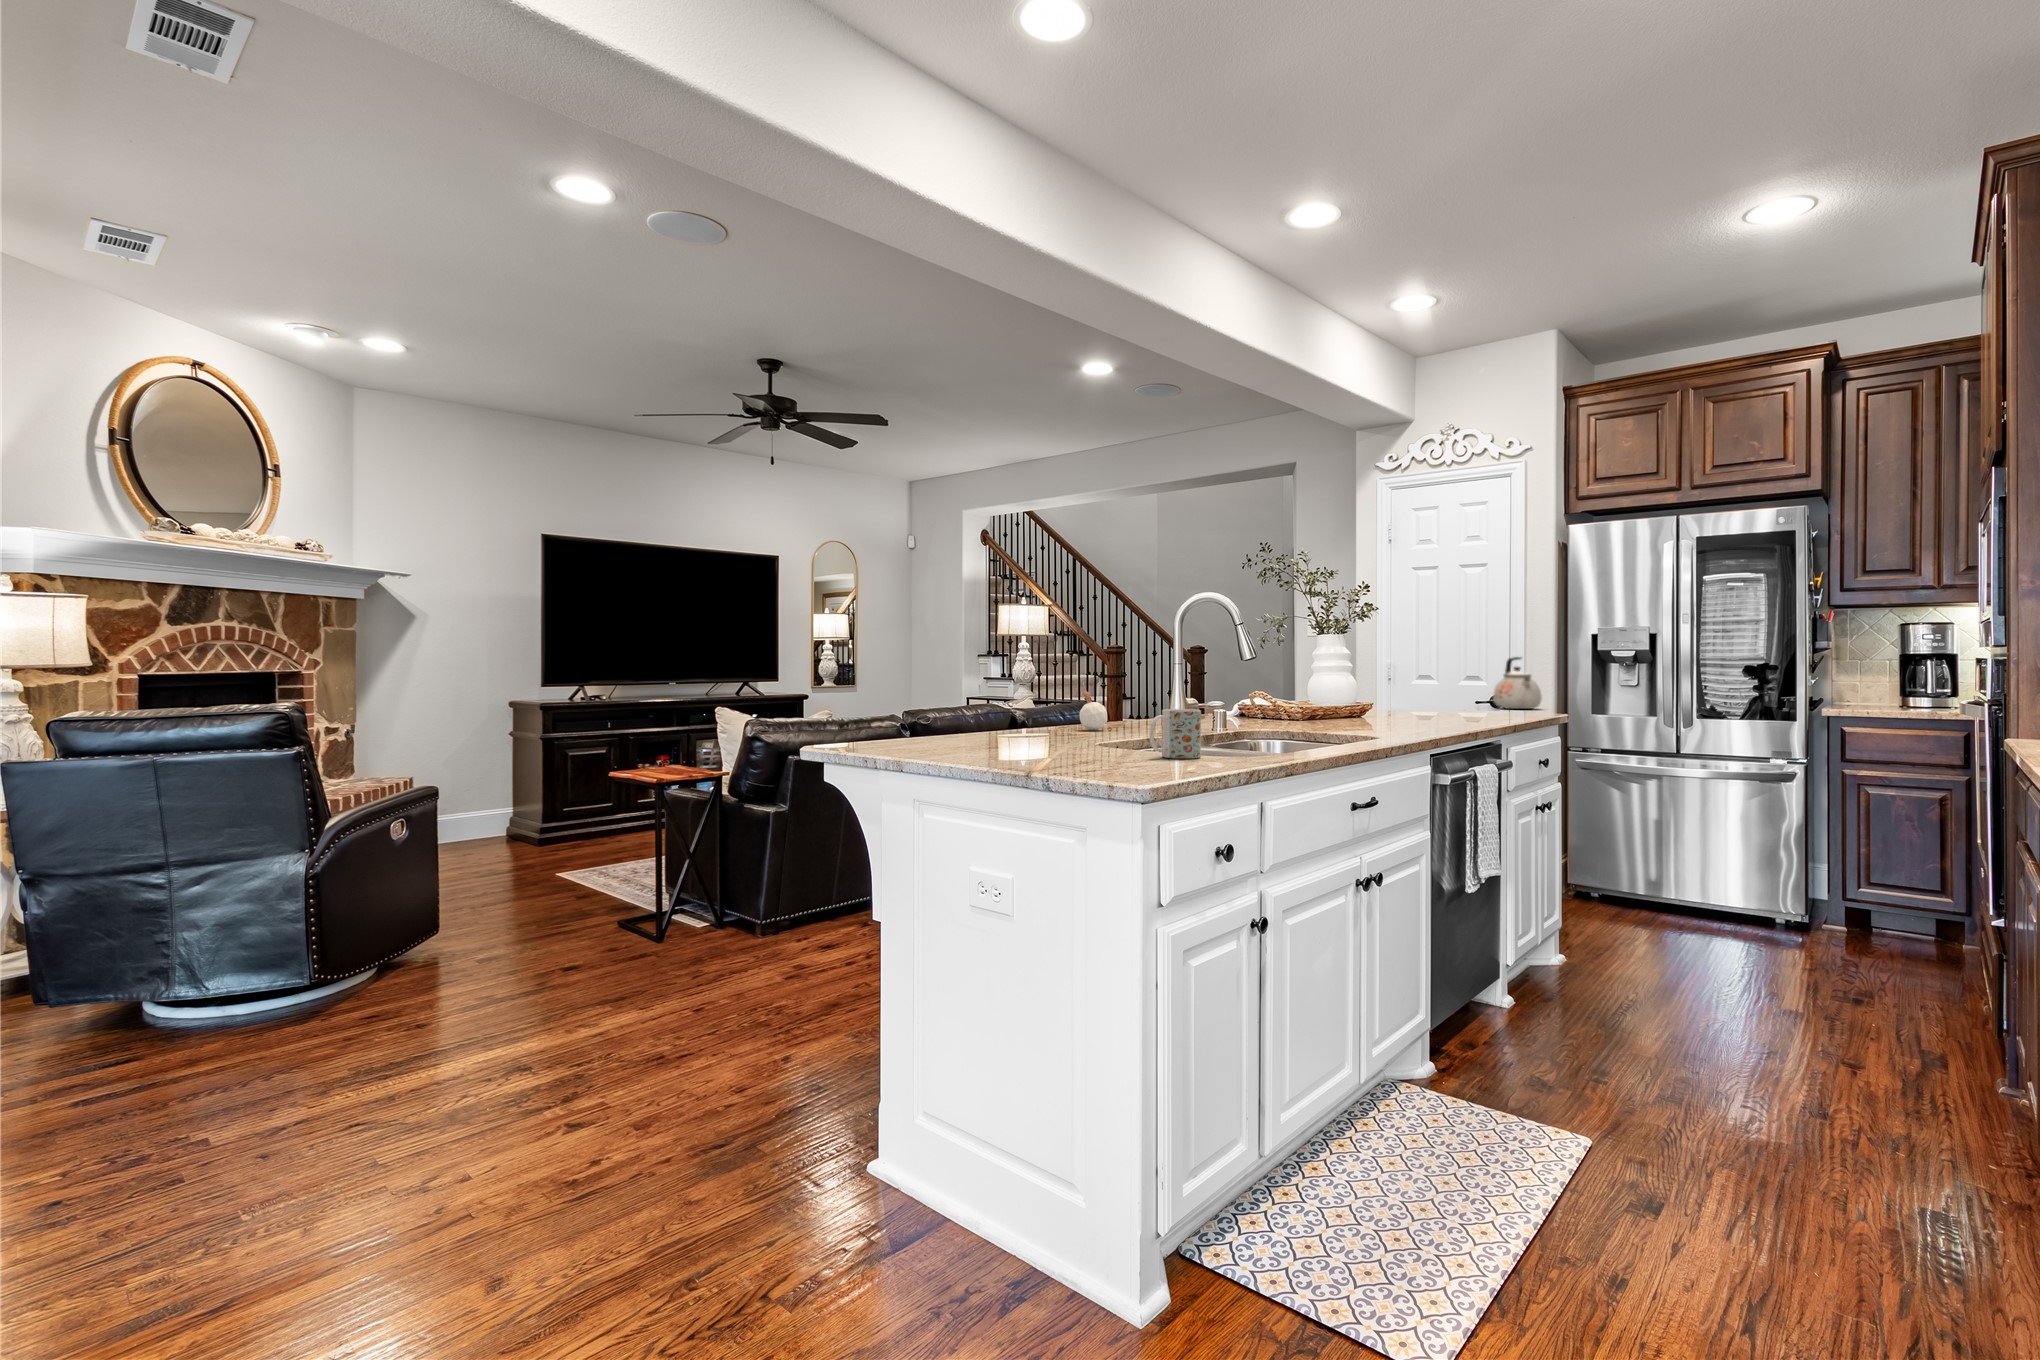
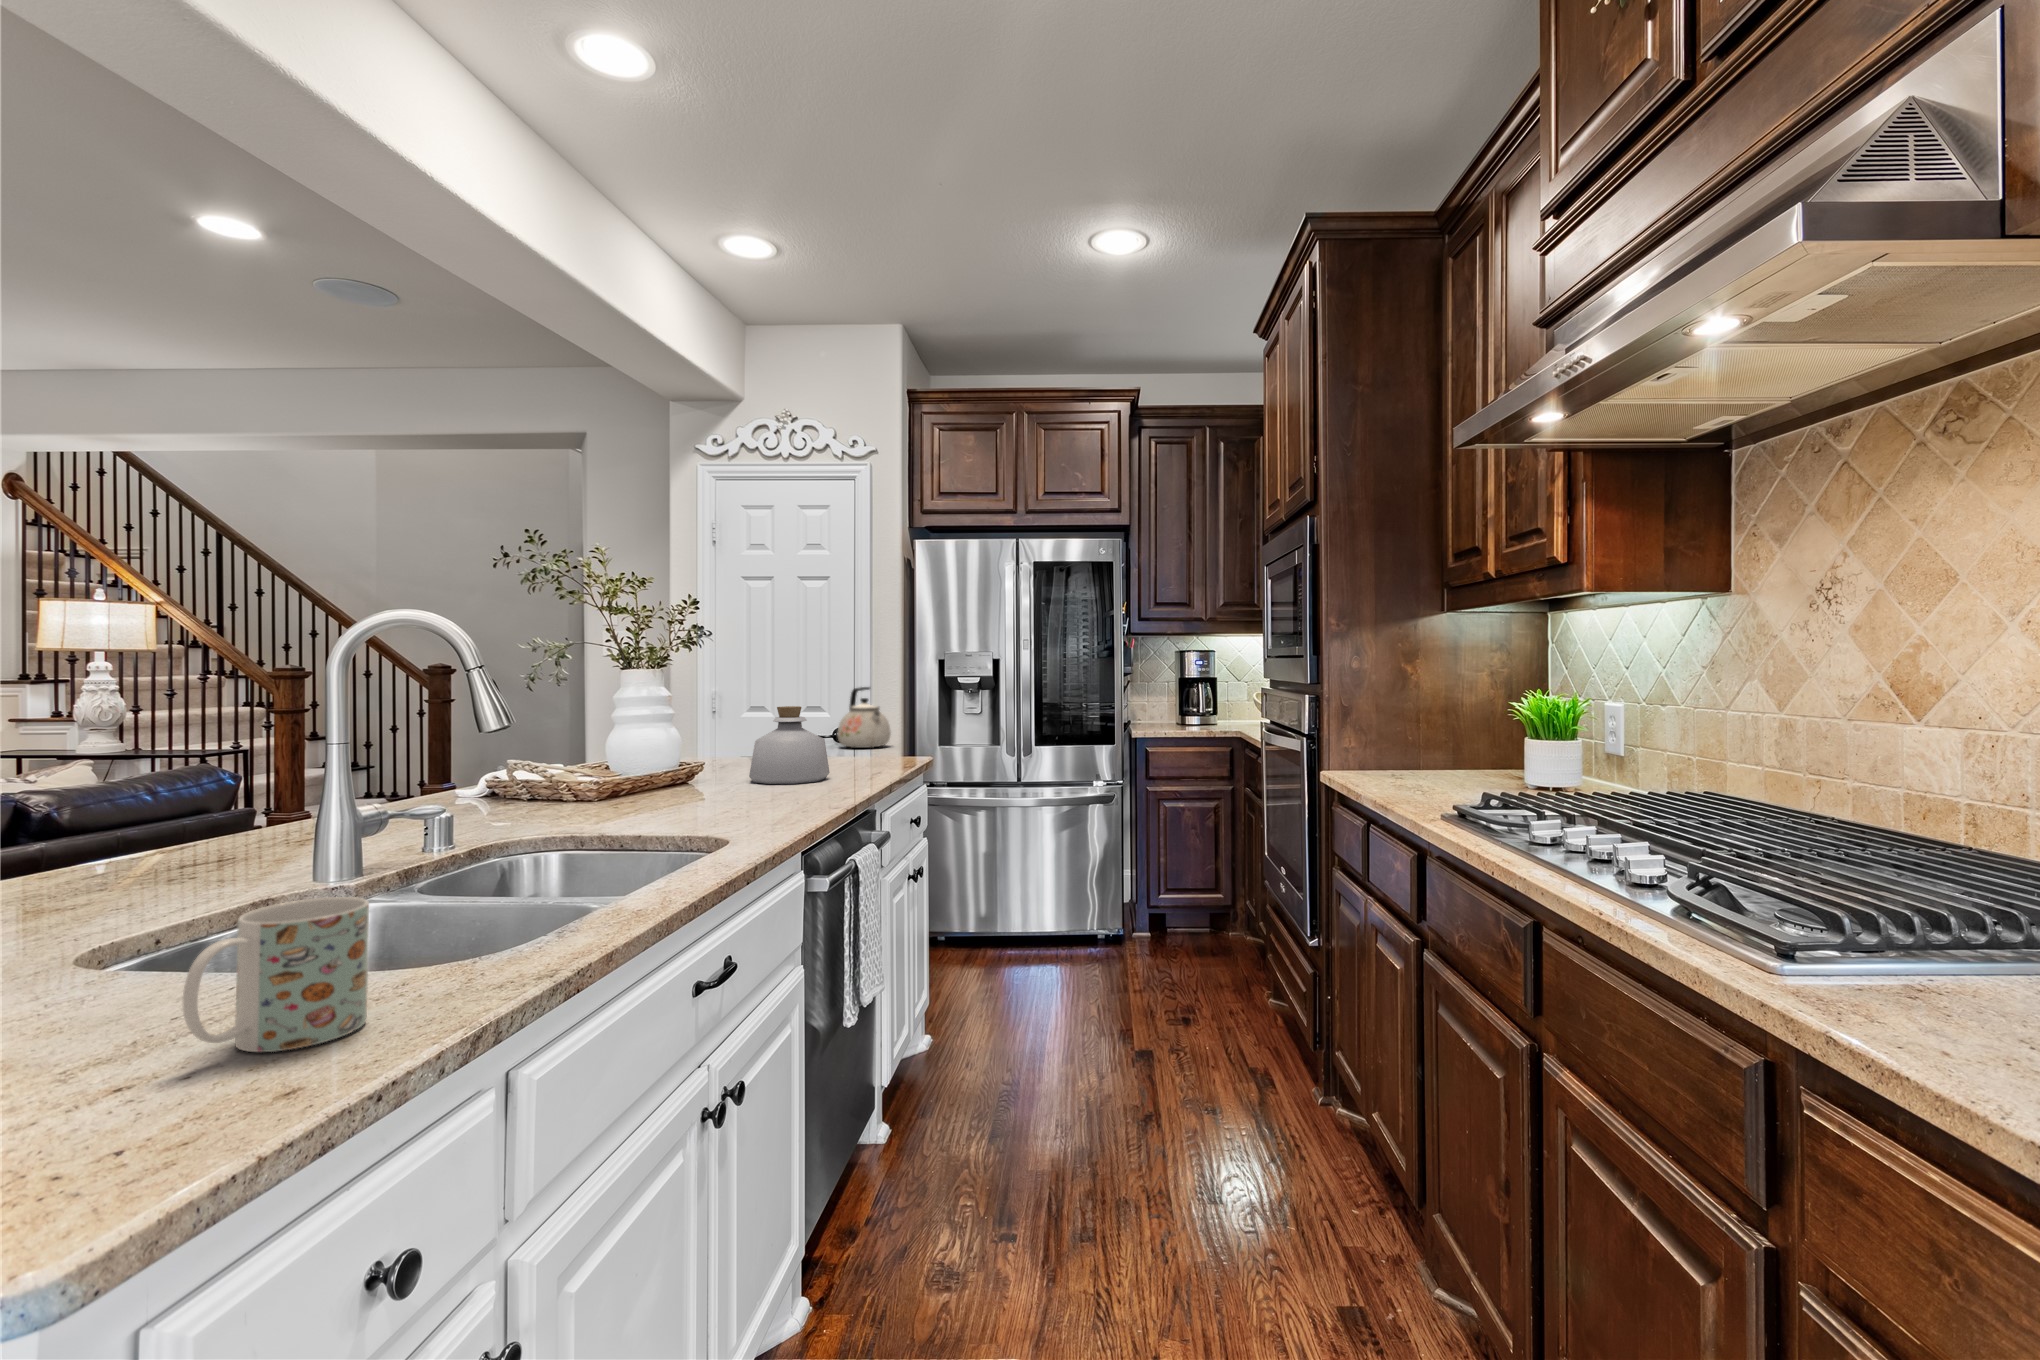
bottle: none [1403,665,1464,721] -> present [749,706,830,784]
candle: present [1079,683,1108,730] -> none [65,785,154,894]

